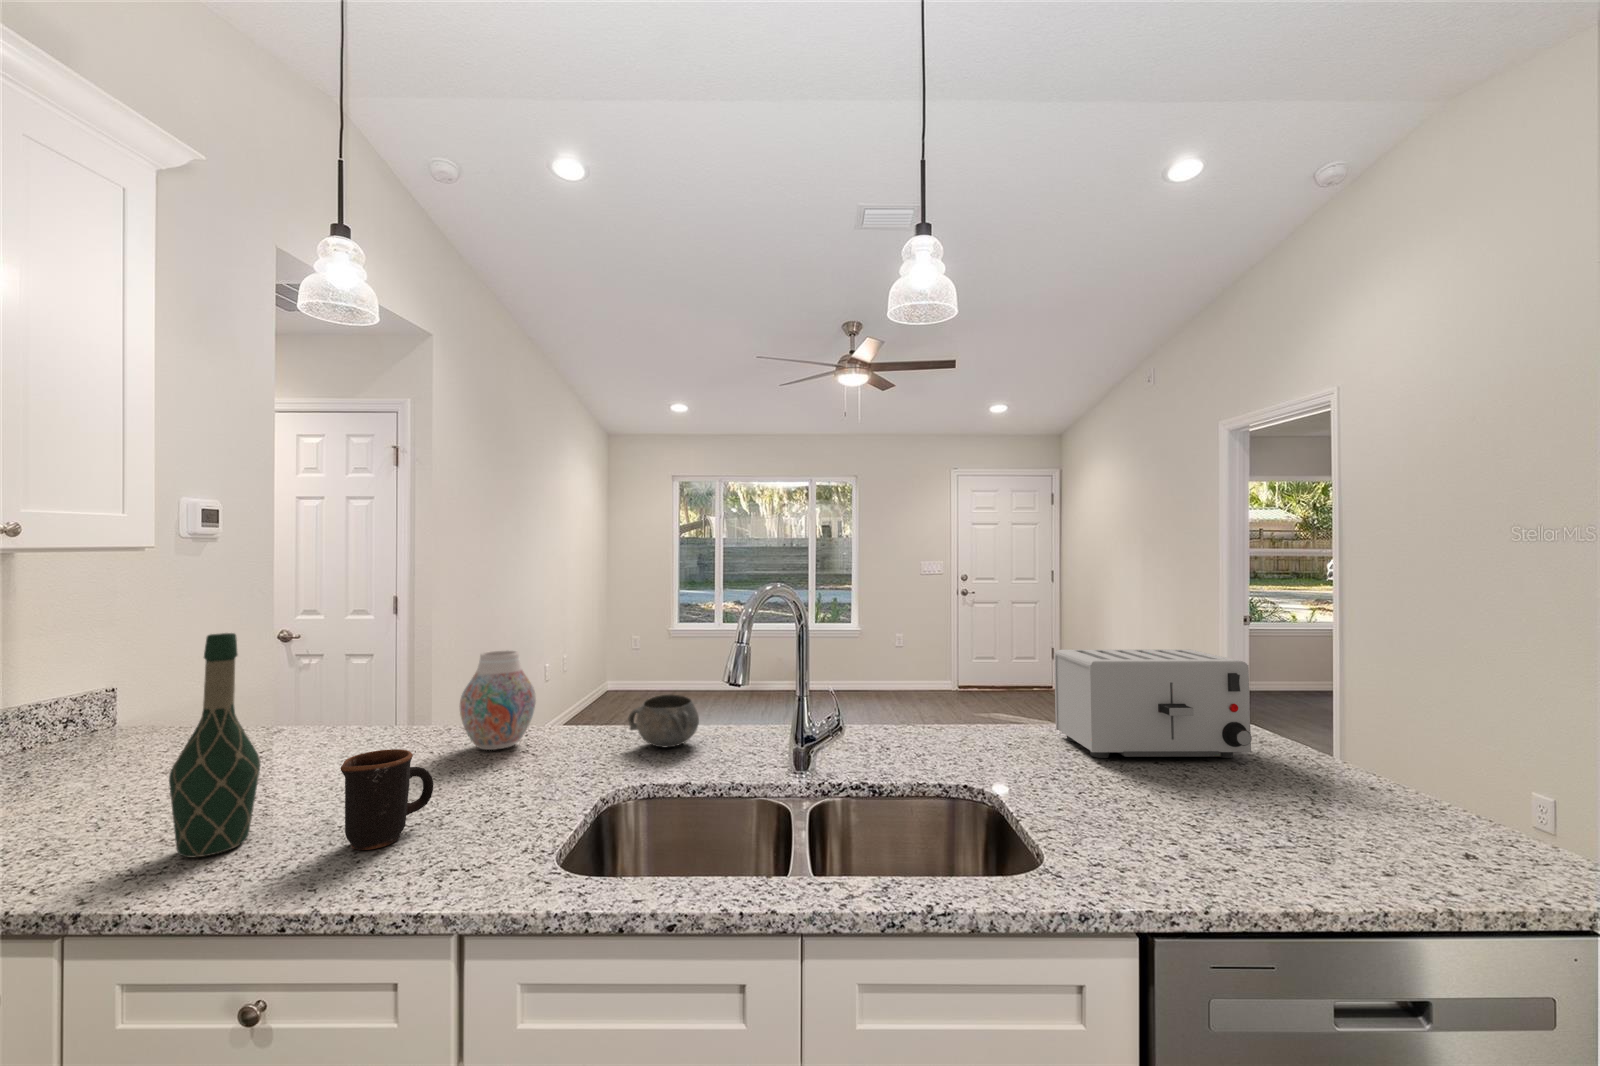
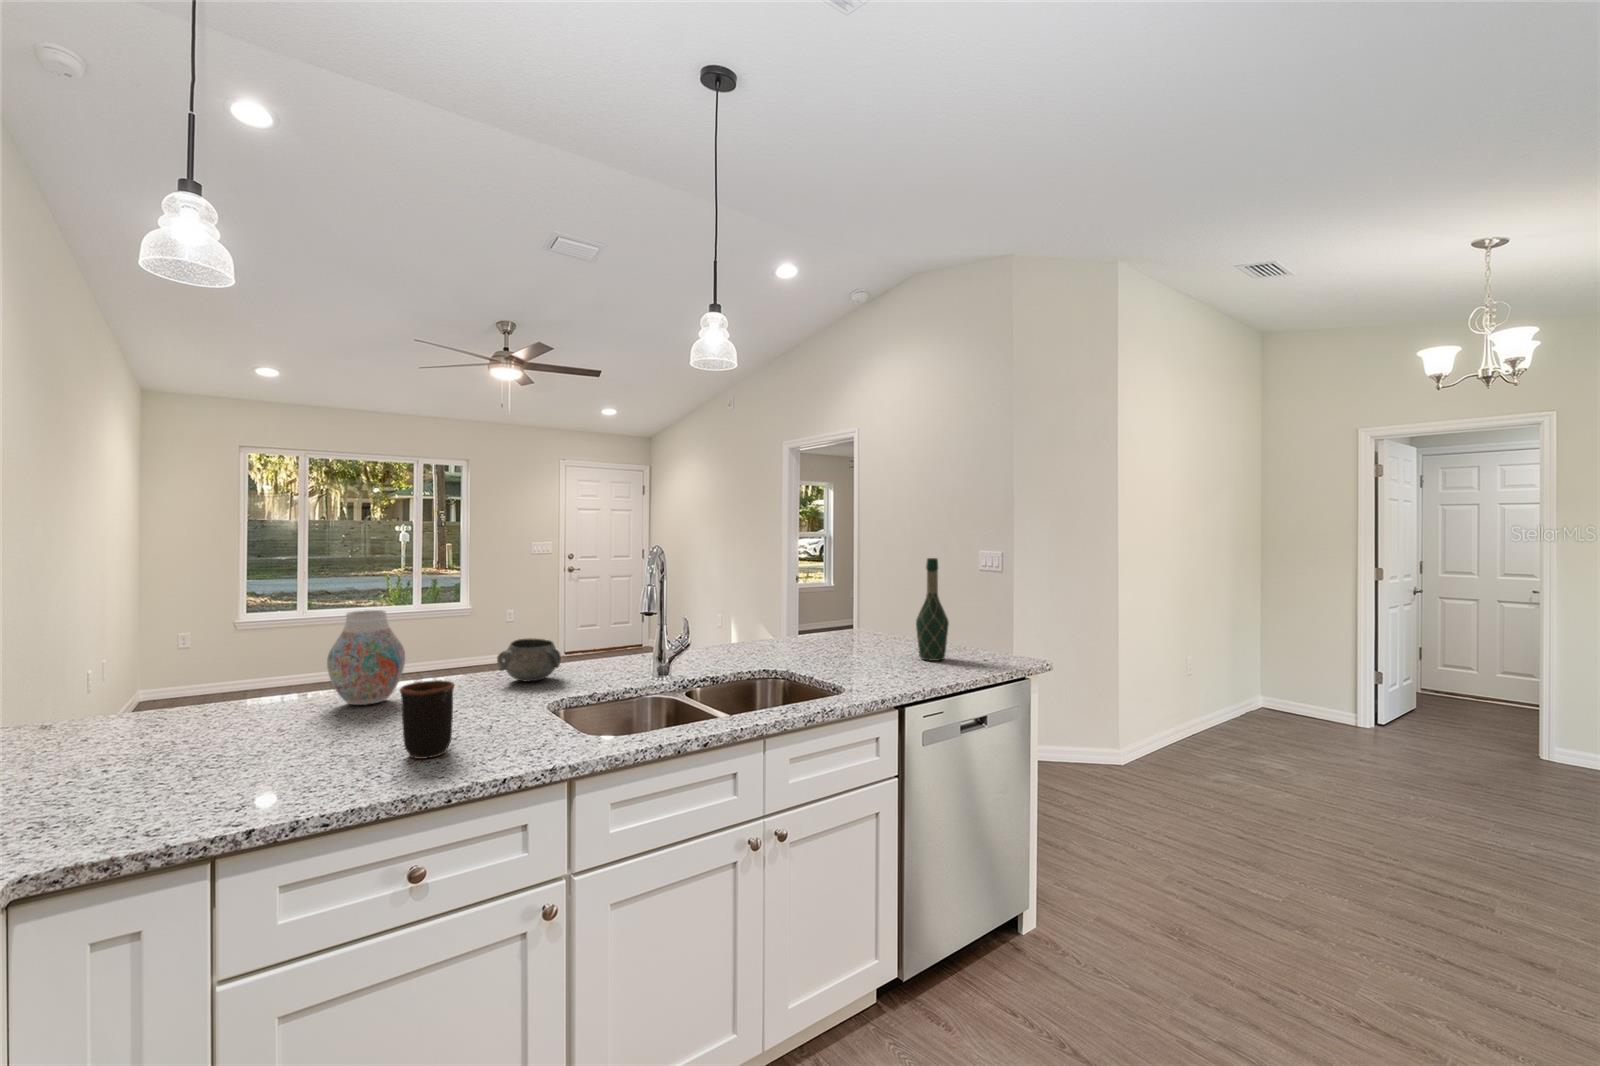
wine bottle: present [169,633,260,857] -> present [916,558,949,661]
toaster: present [1054,649,1252,758] -> none [790,578,900,648]

